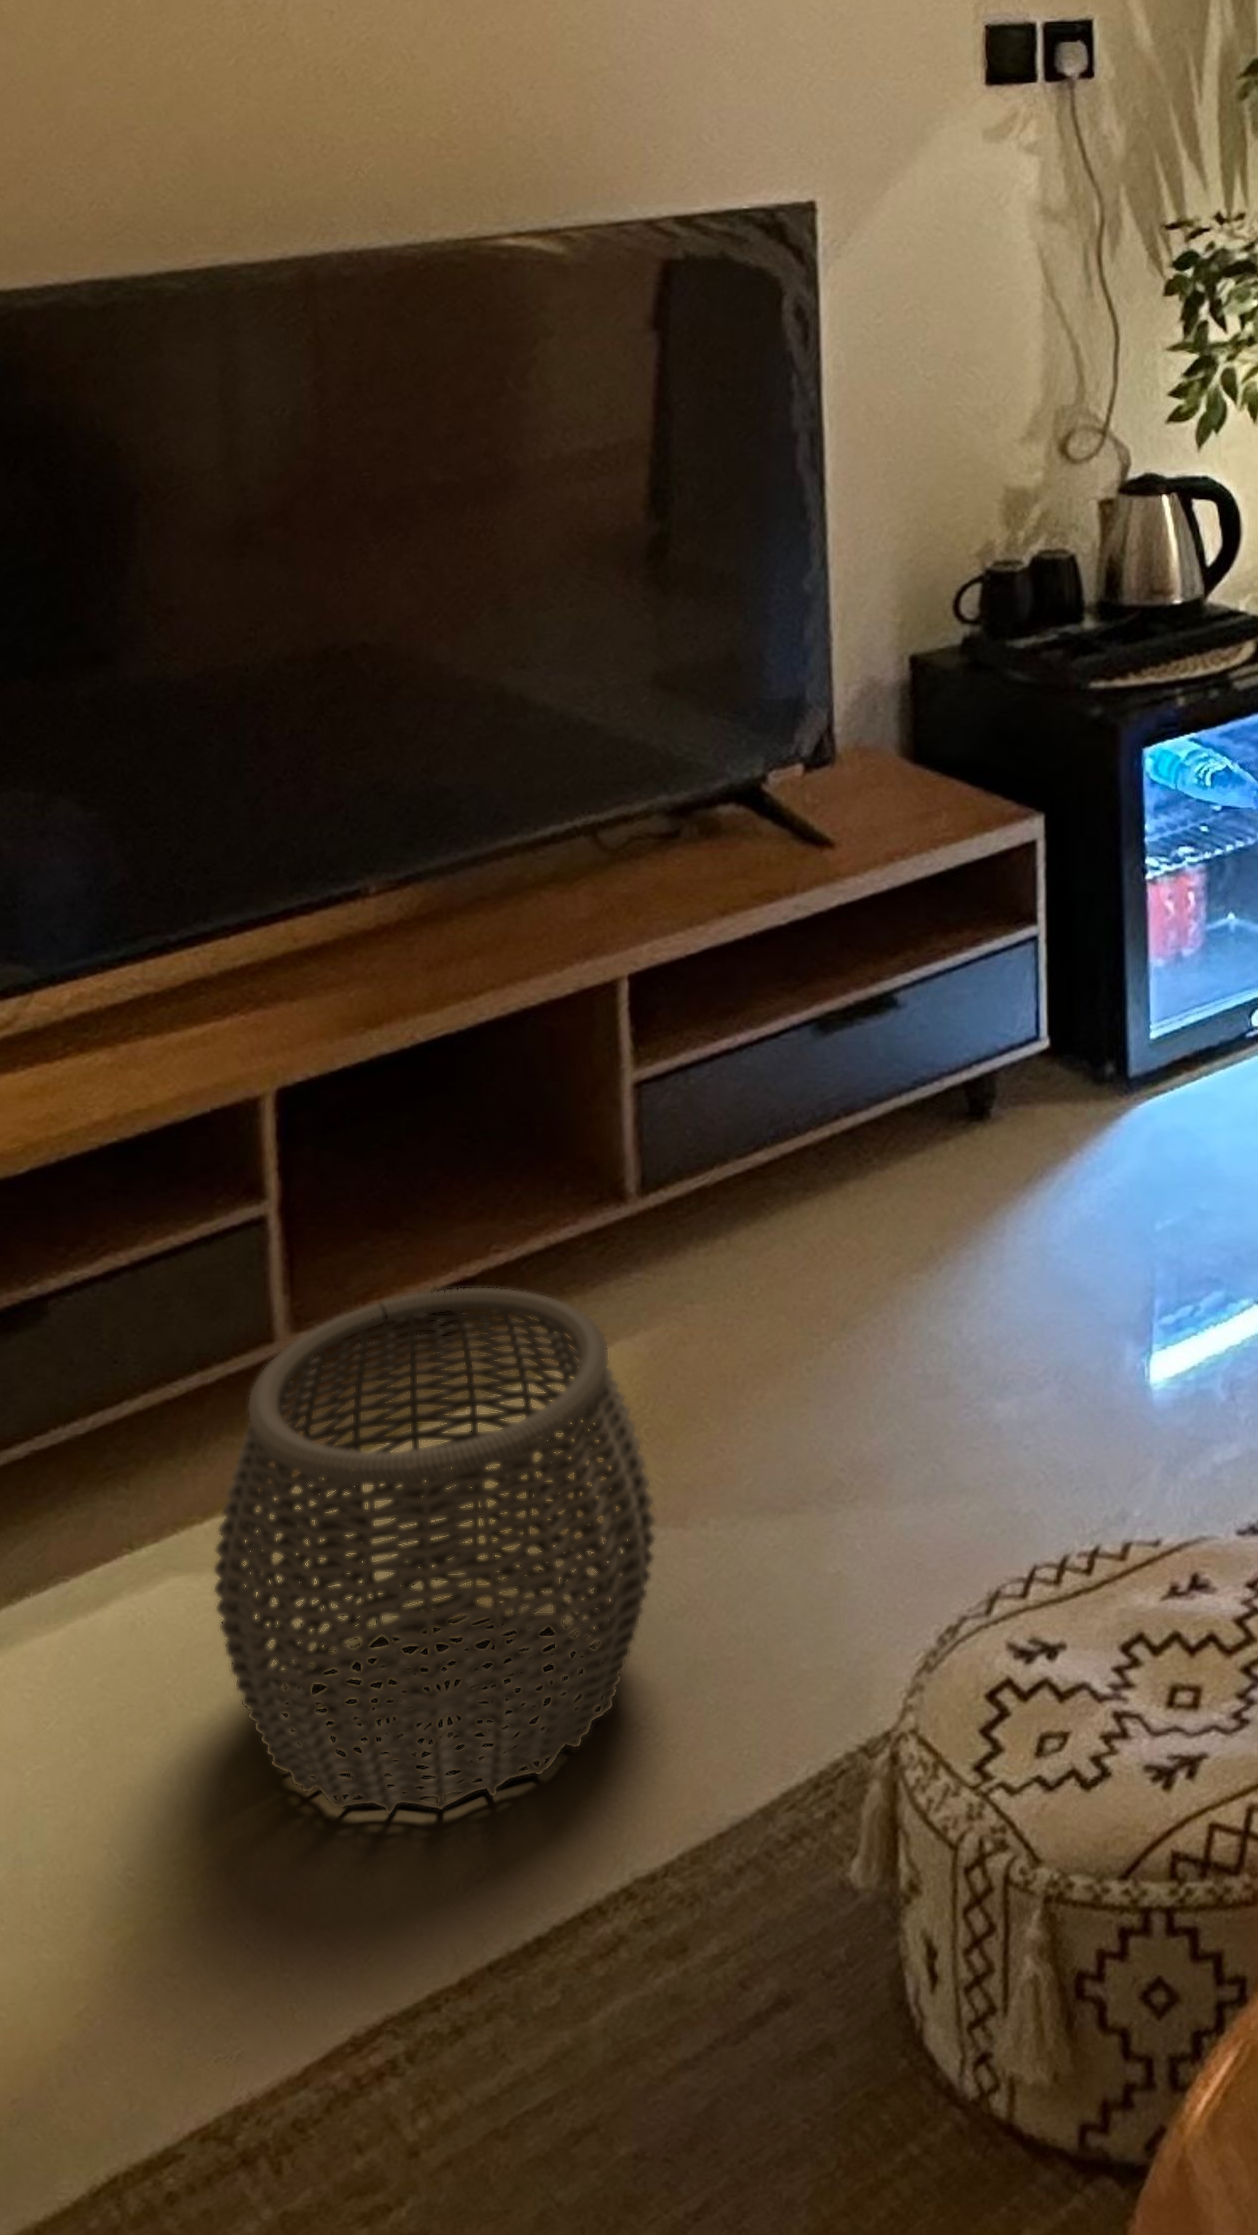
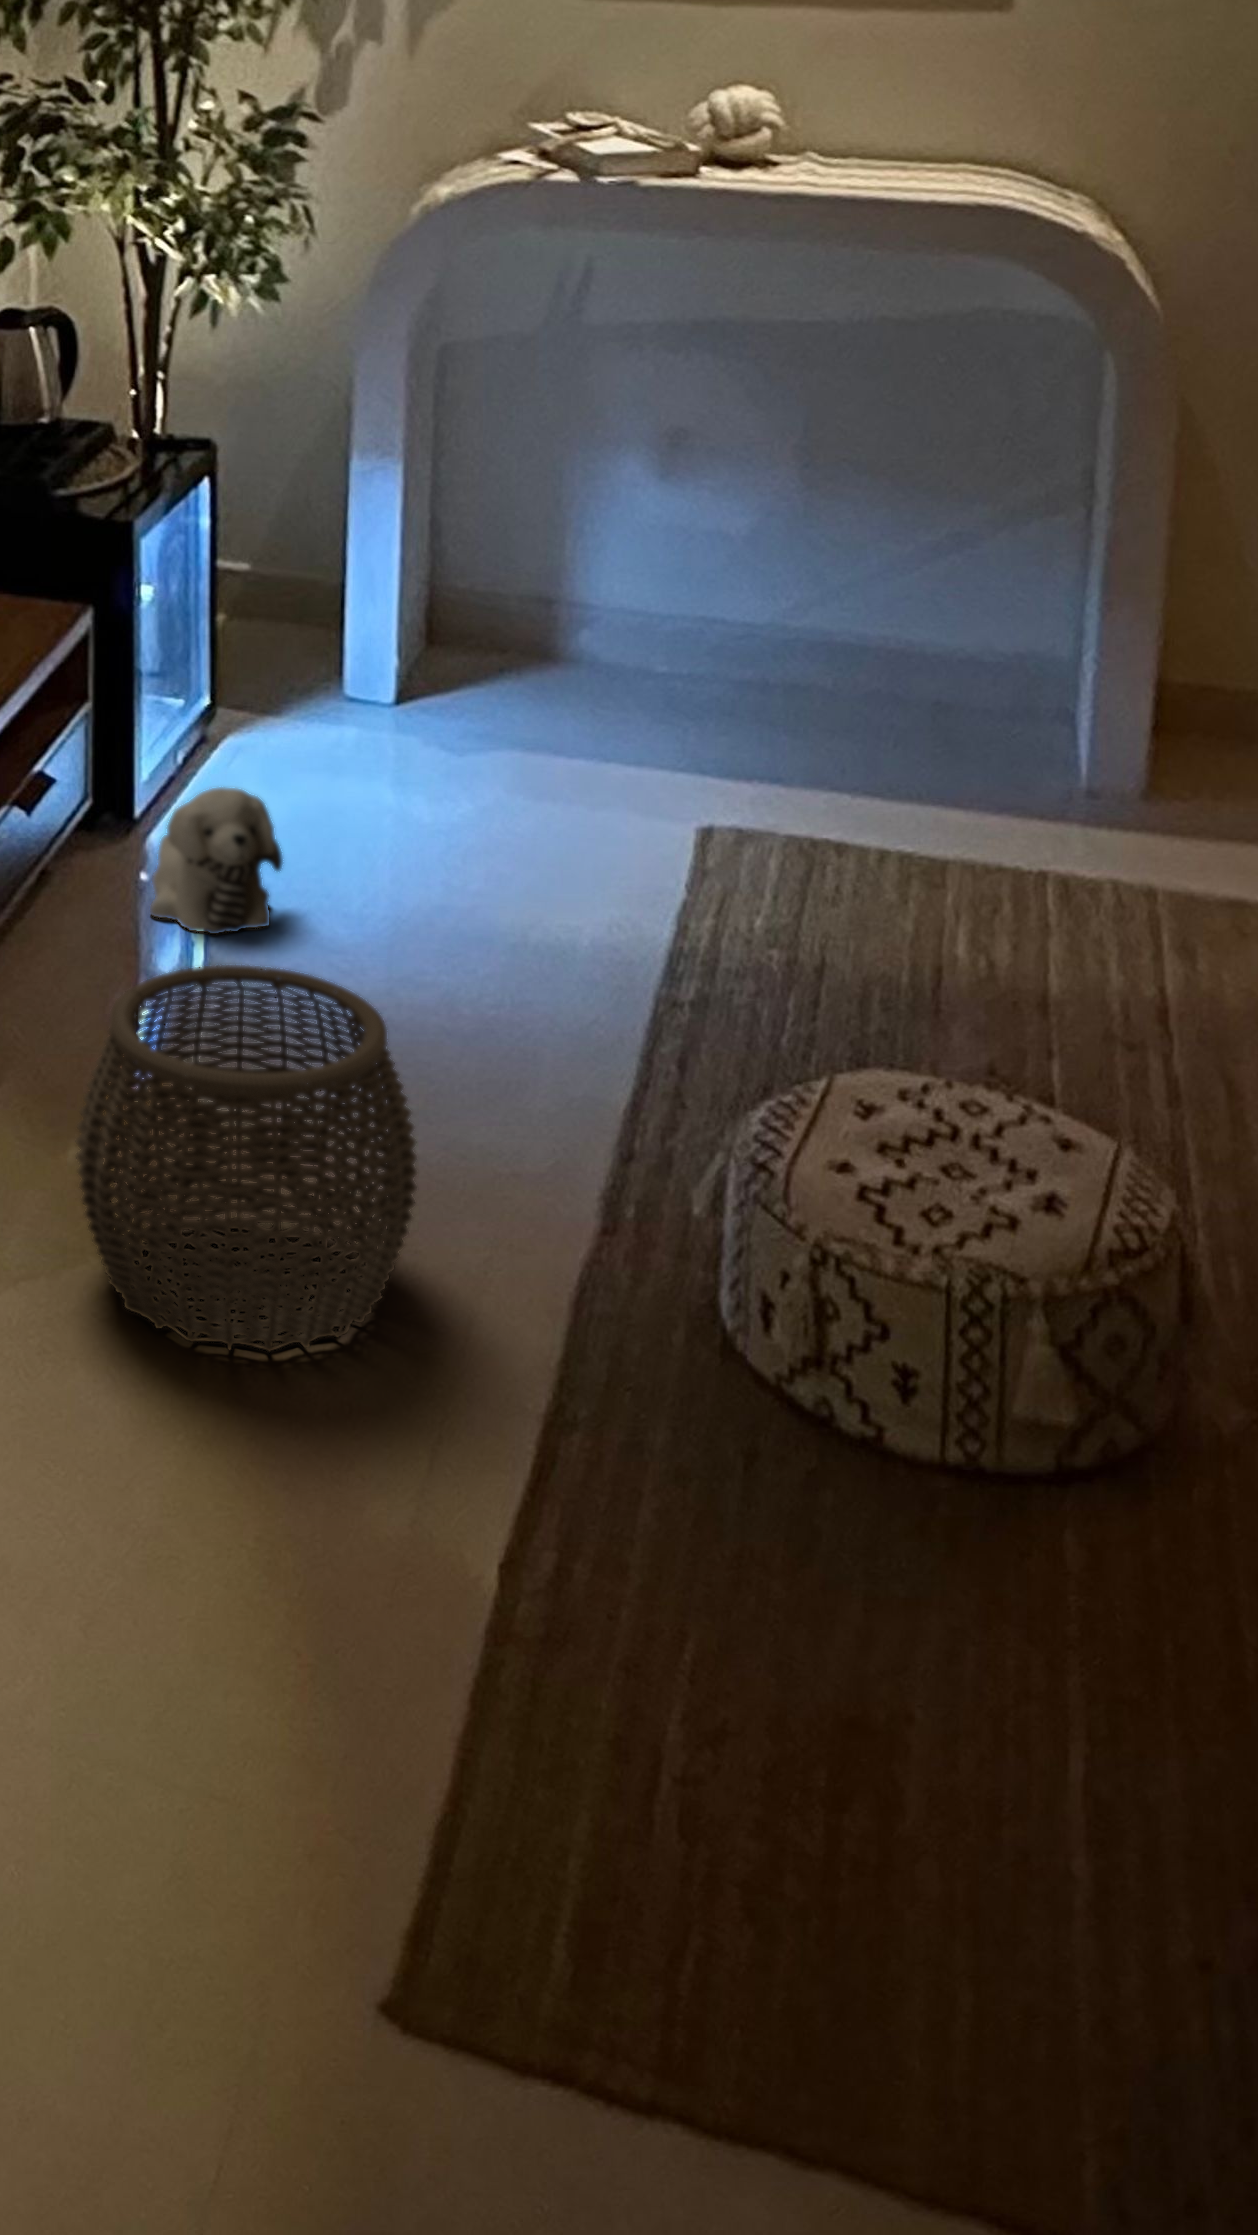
plush toy: none [1006,1064,1161,1244] -> present [150,787,283,934]

